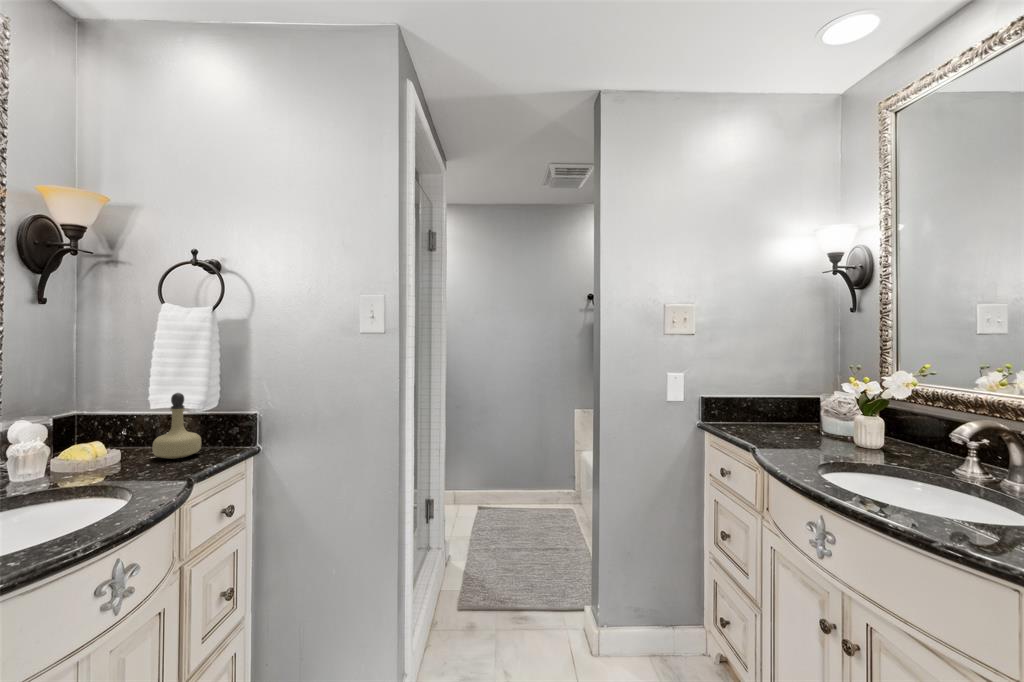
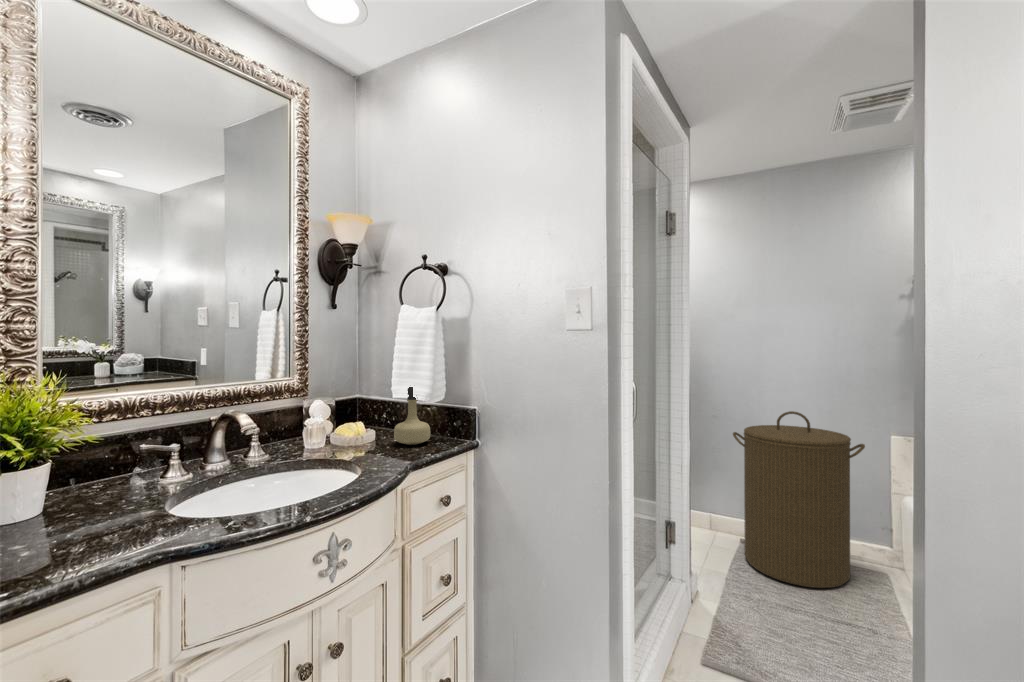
laundry hamper: none [473,398,561,532] -> present [733,411,865,588]

